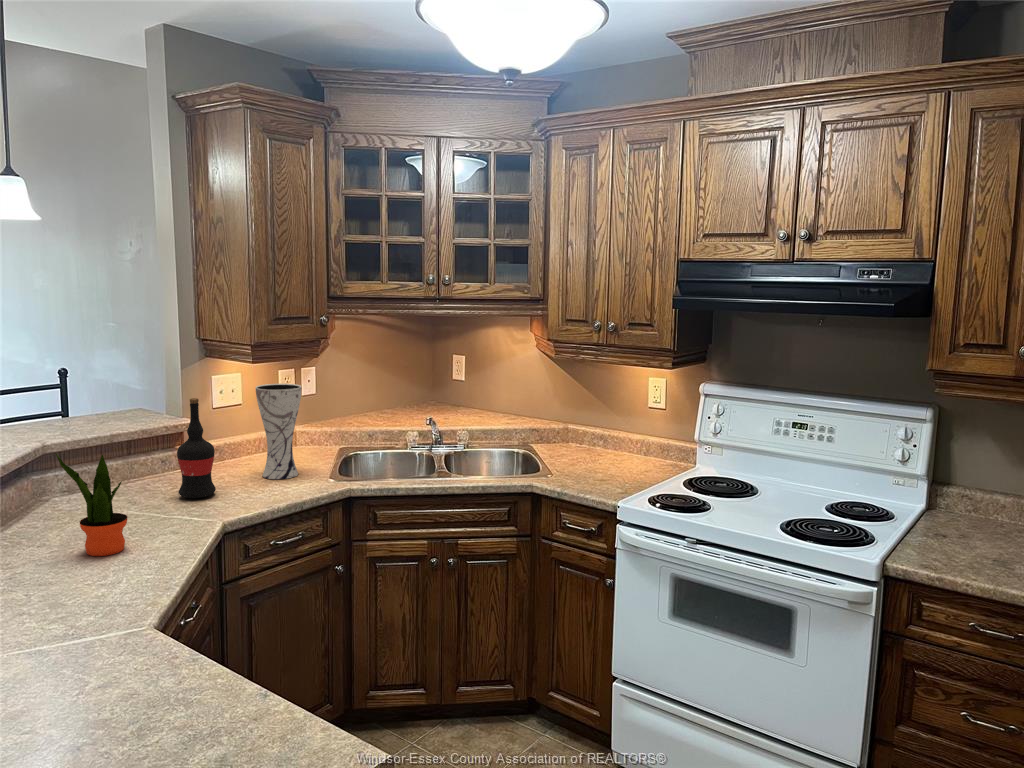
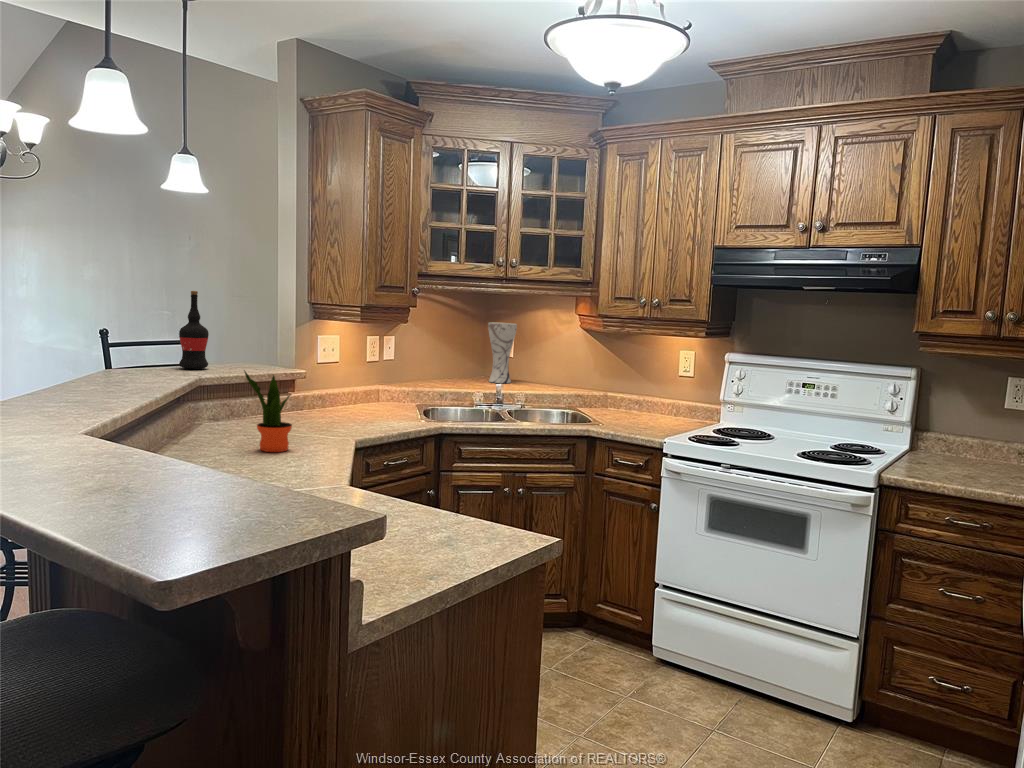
vase: present [255,384,302,479] -> present [488,322,517,383]
wine bottle: present [177,398,216,498] -> present [179,291,209,369]

